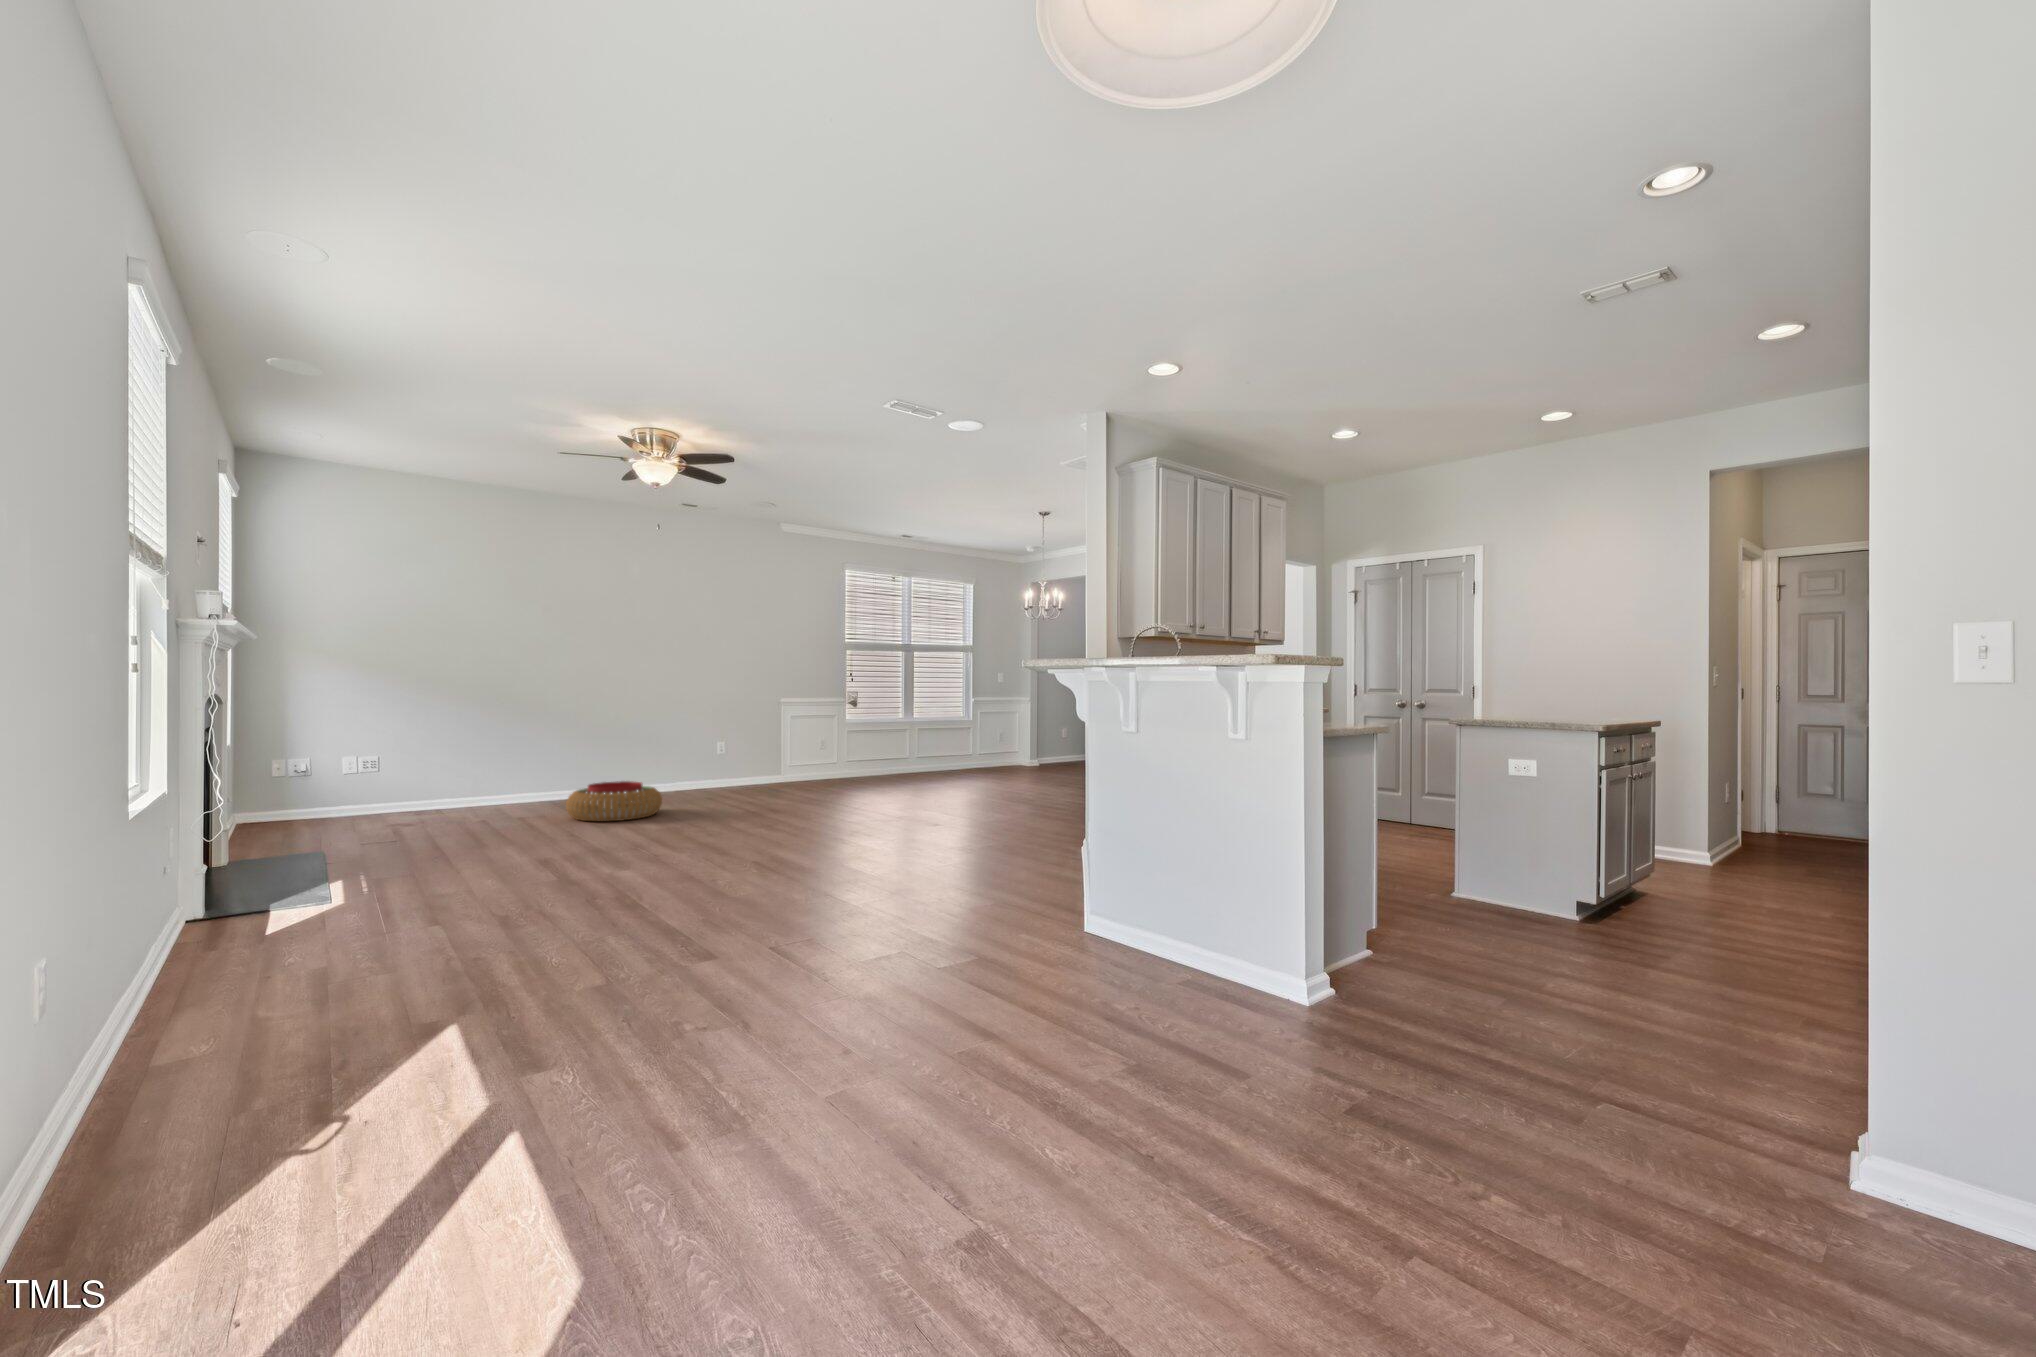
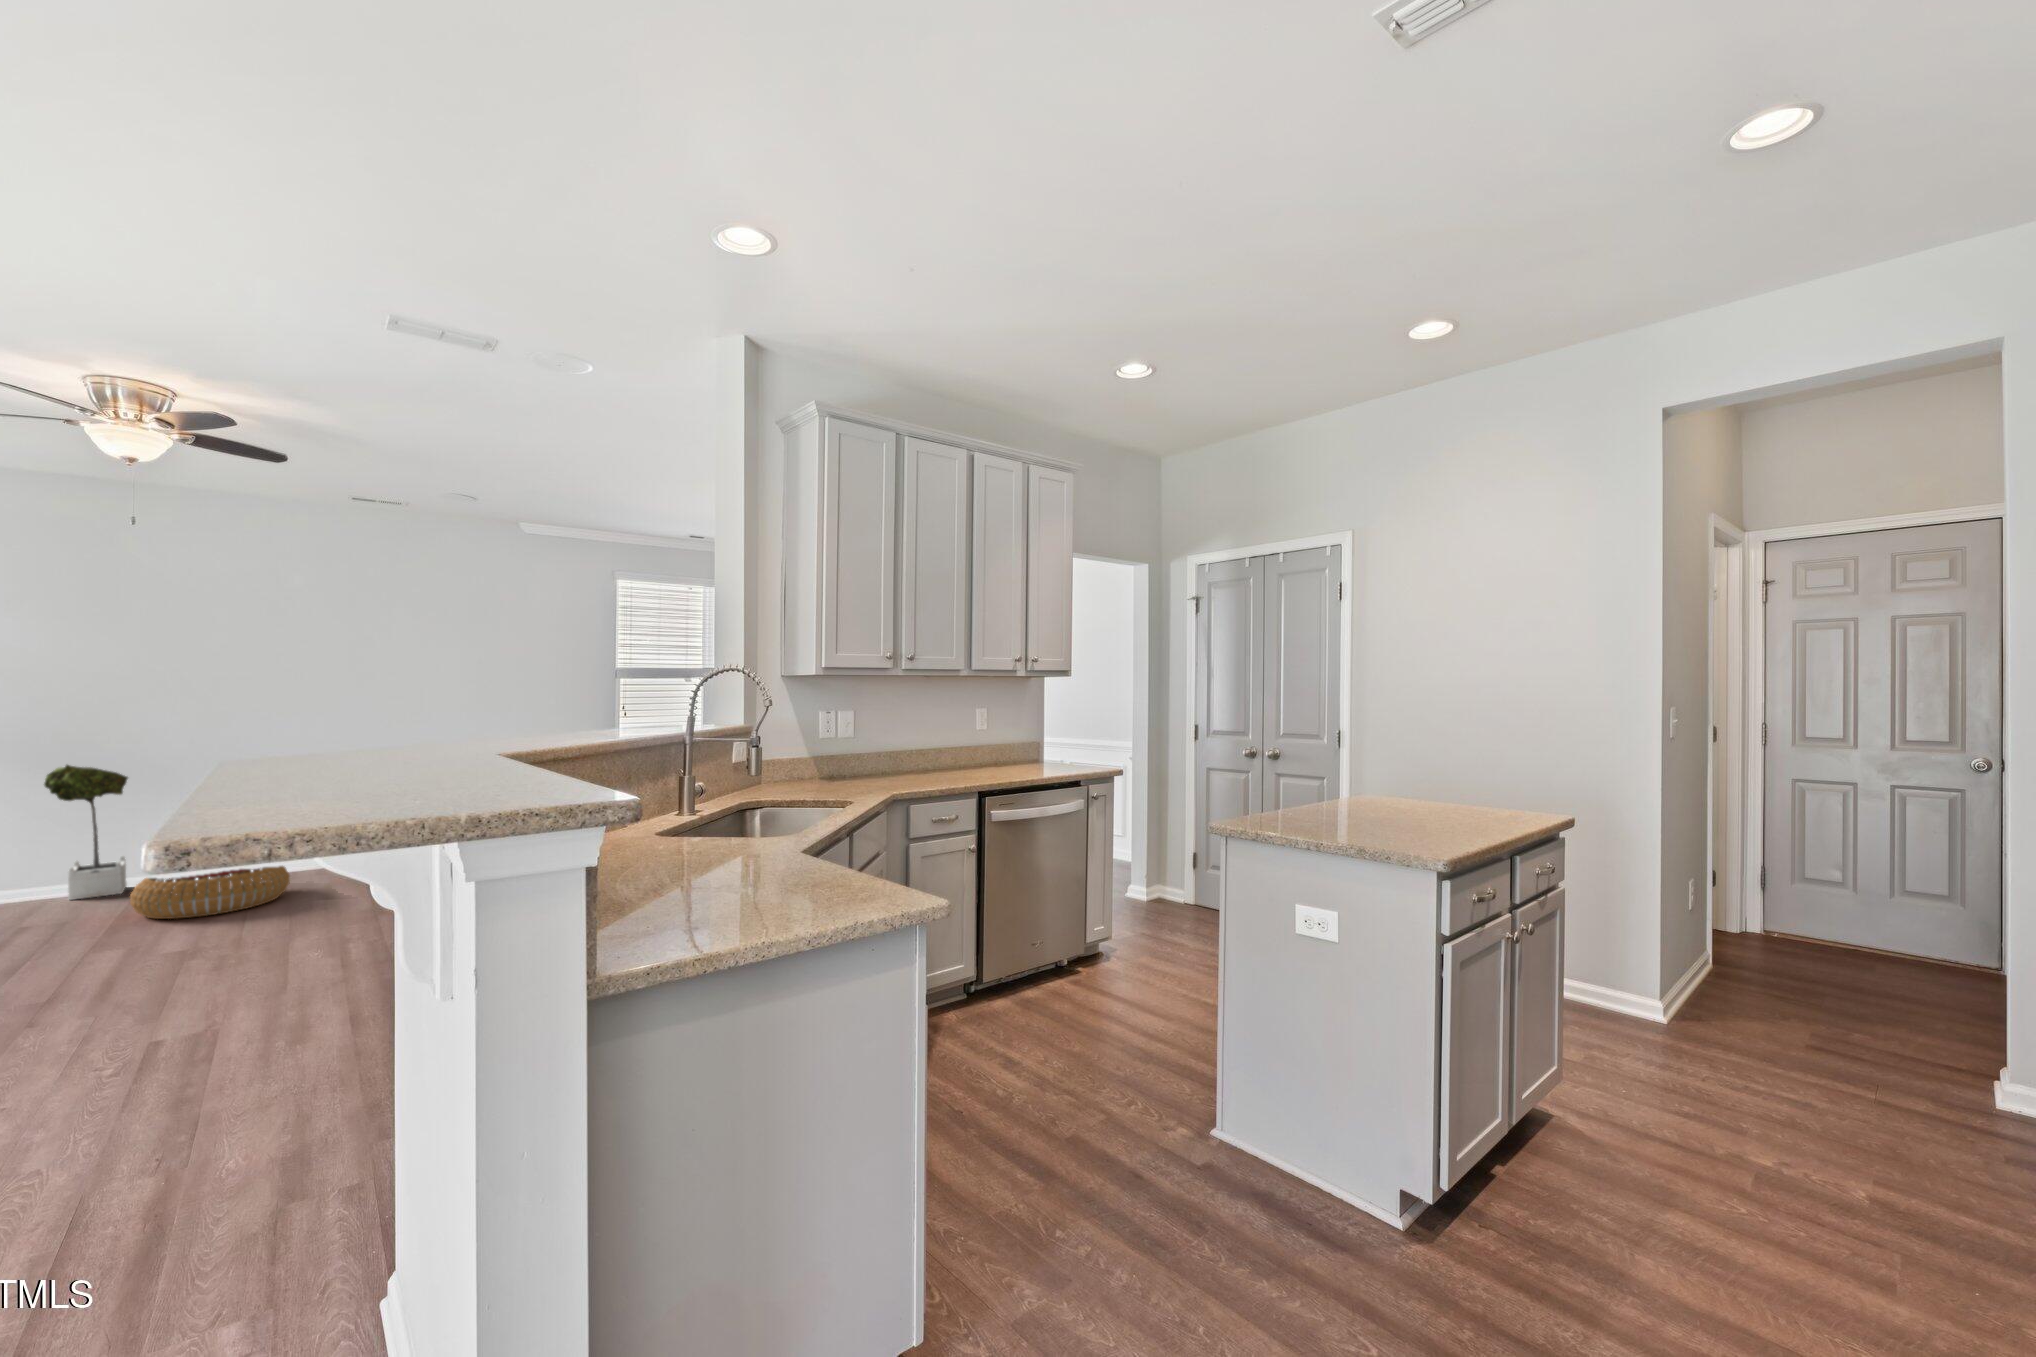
potted tree: none [477,709,528,813] -> present [44,765,128,900]

